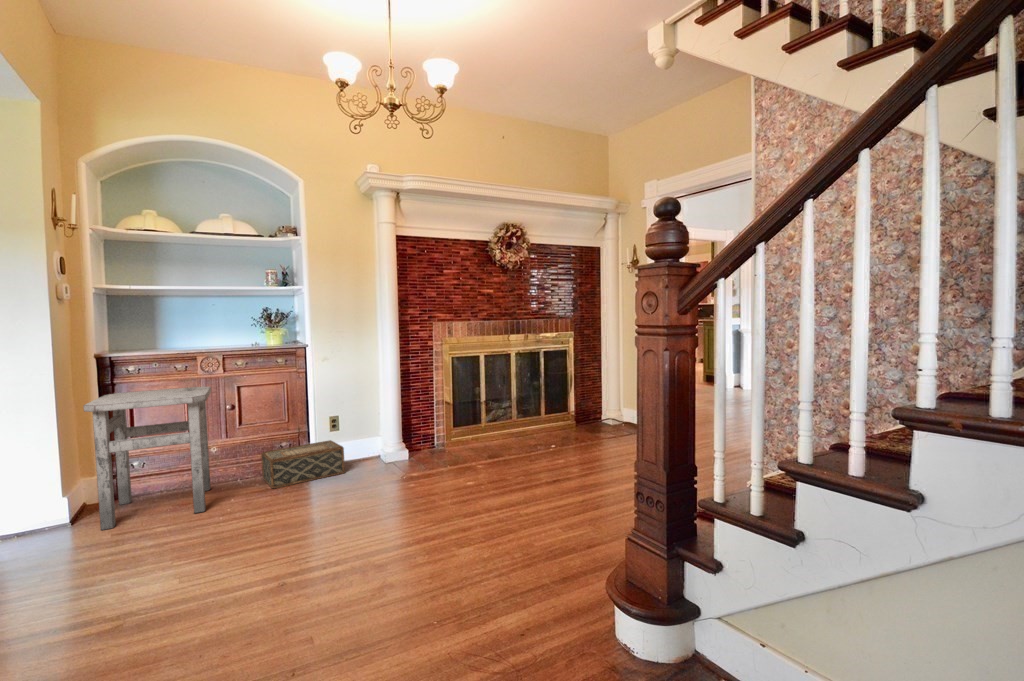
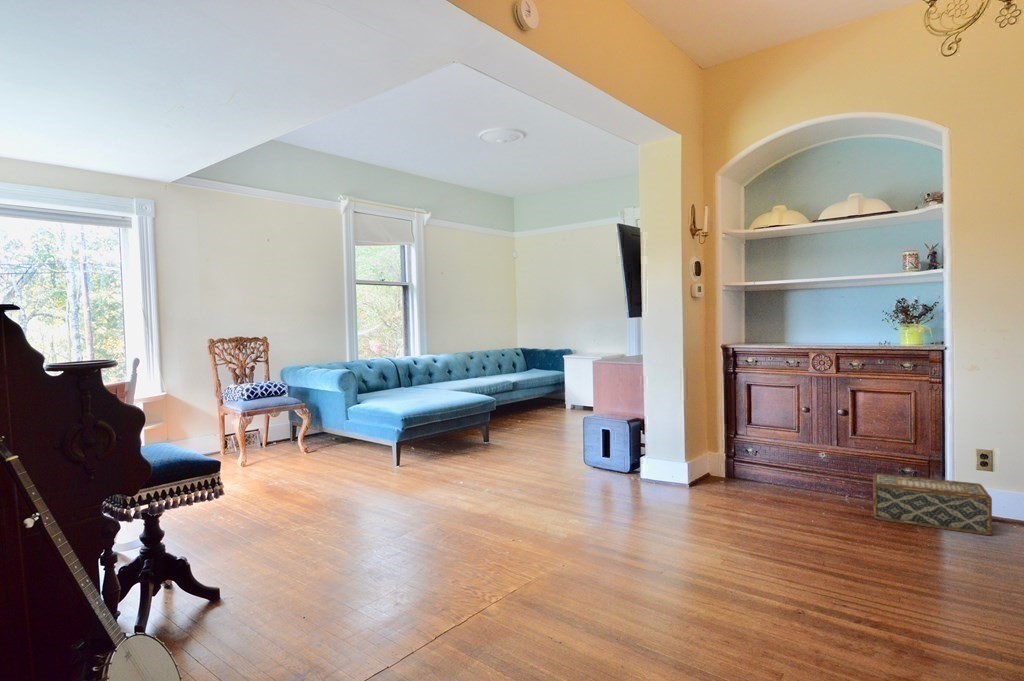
side table: present [83,387,211,530] -> none [700,382,818,514]

